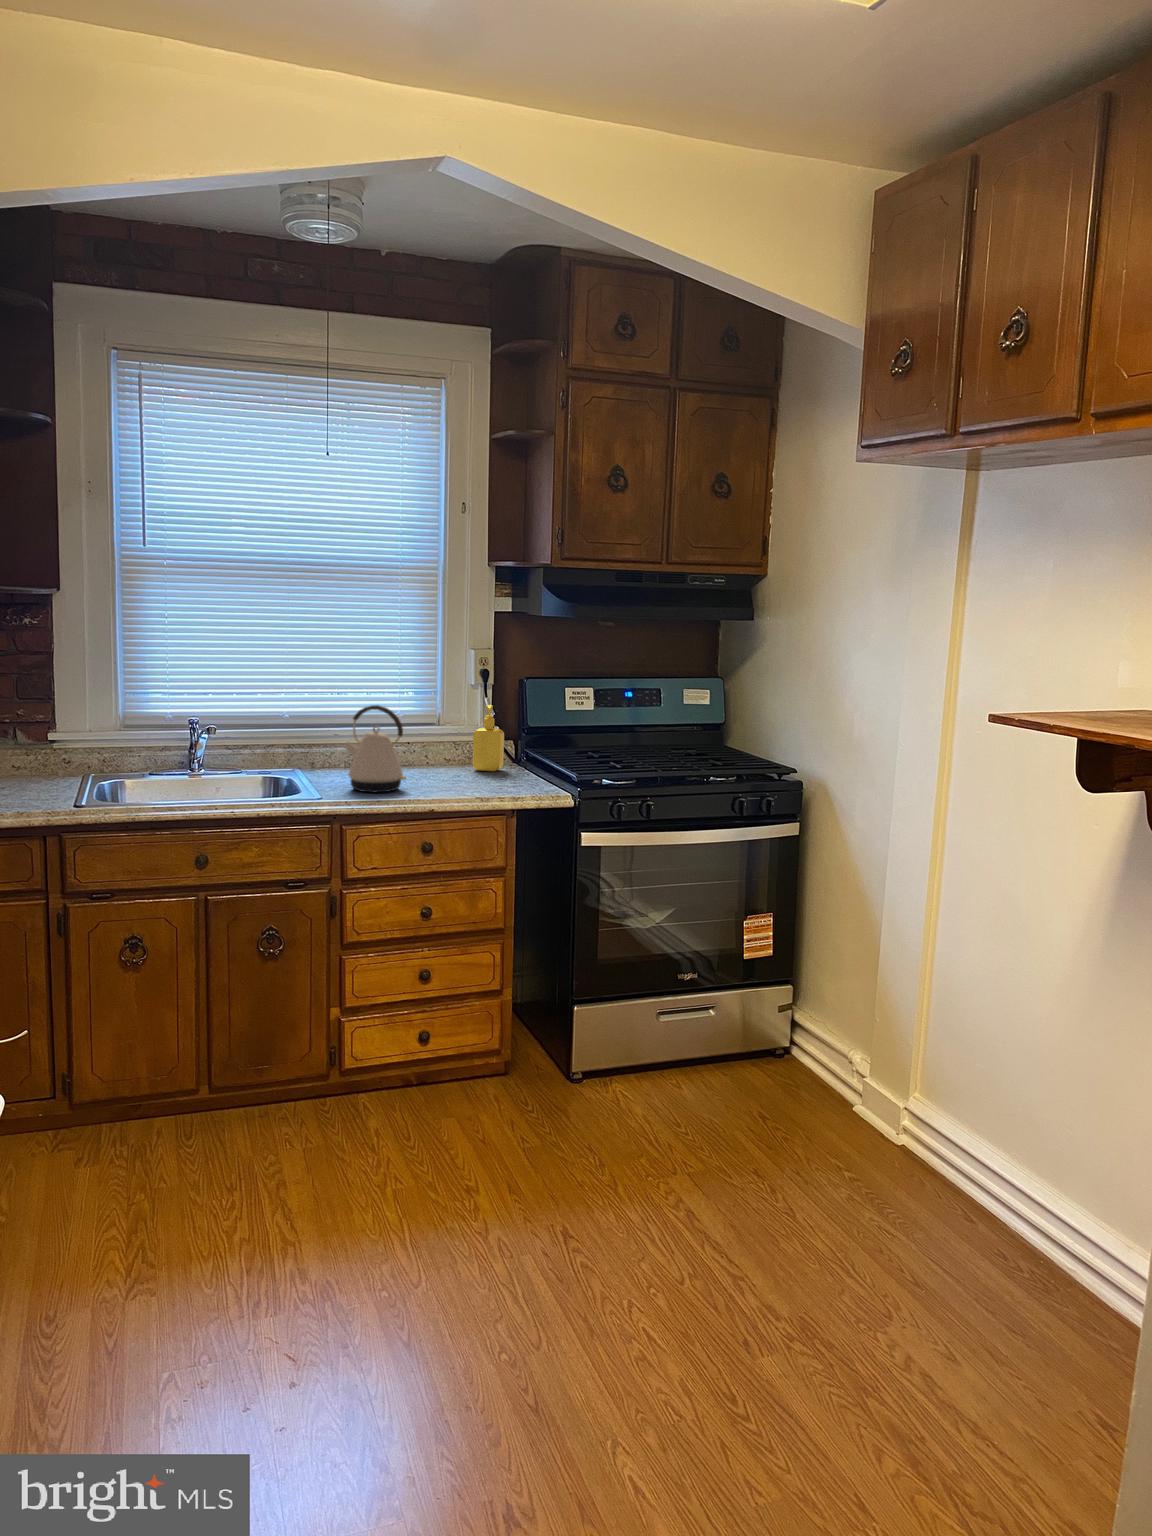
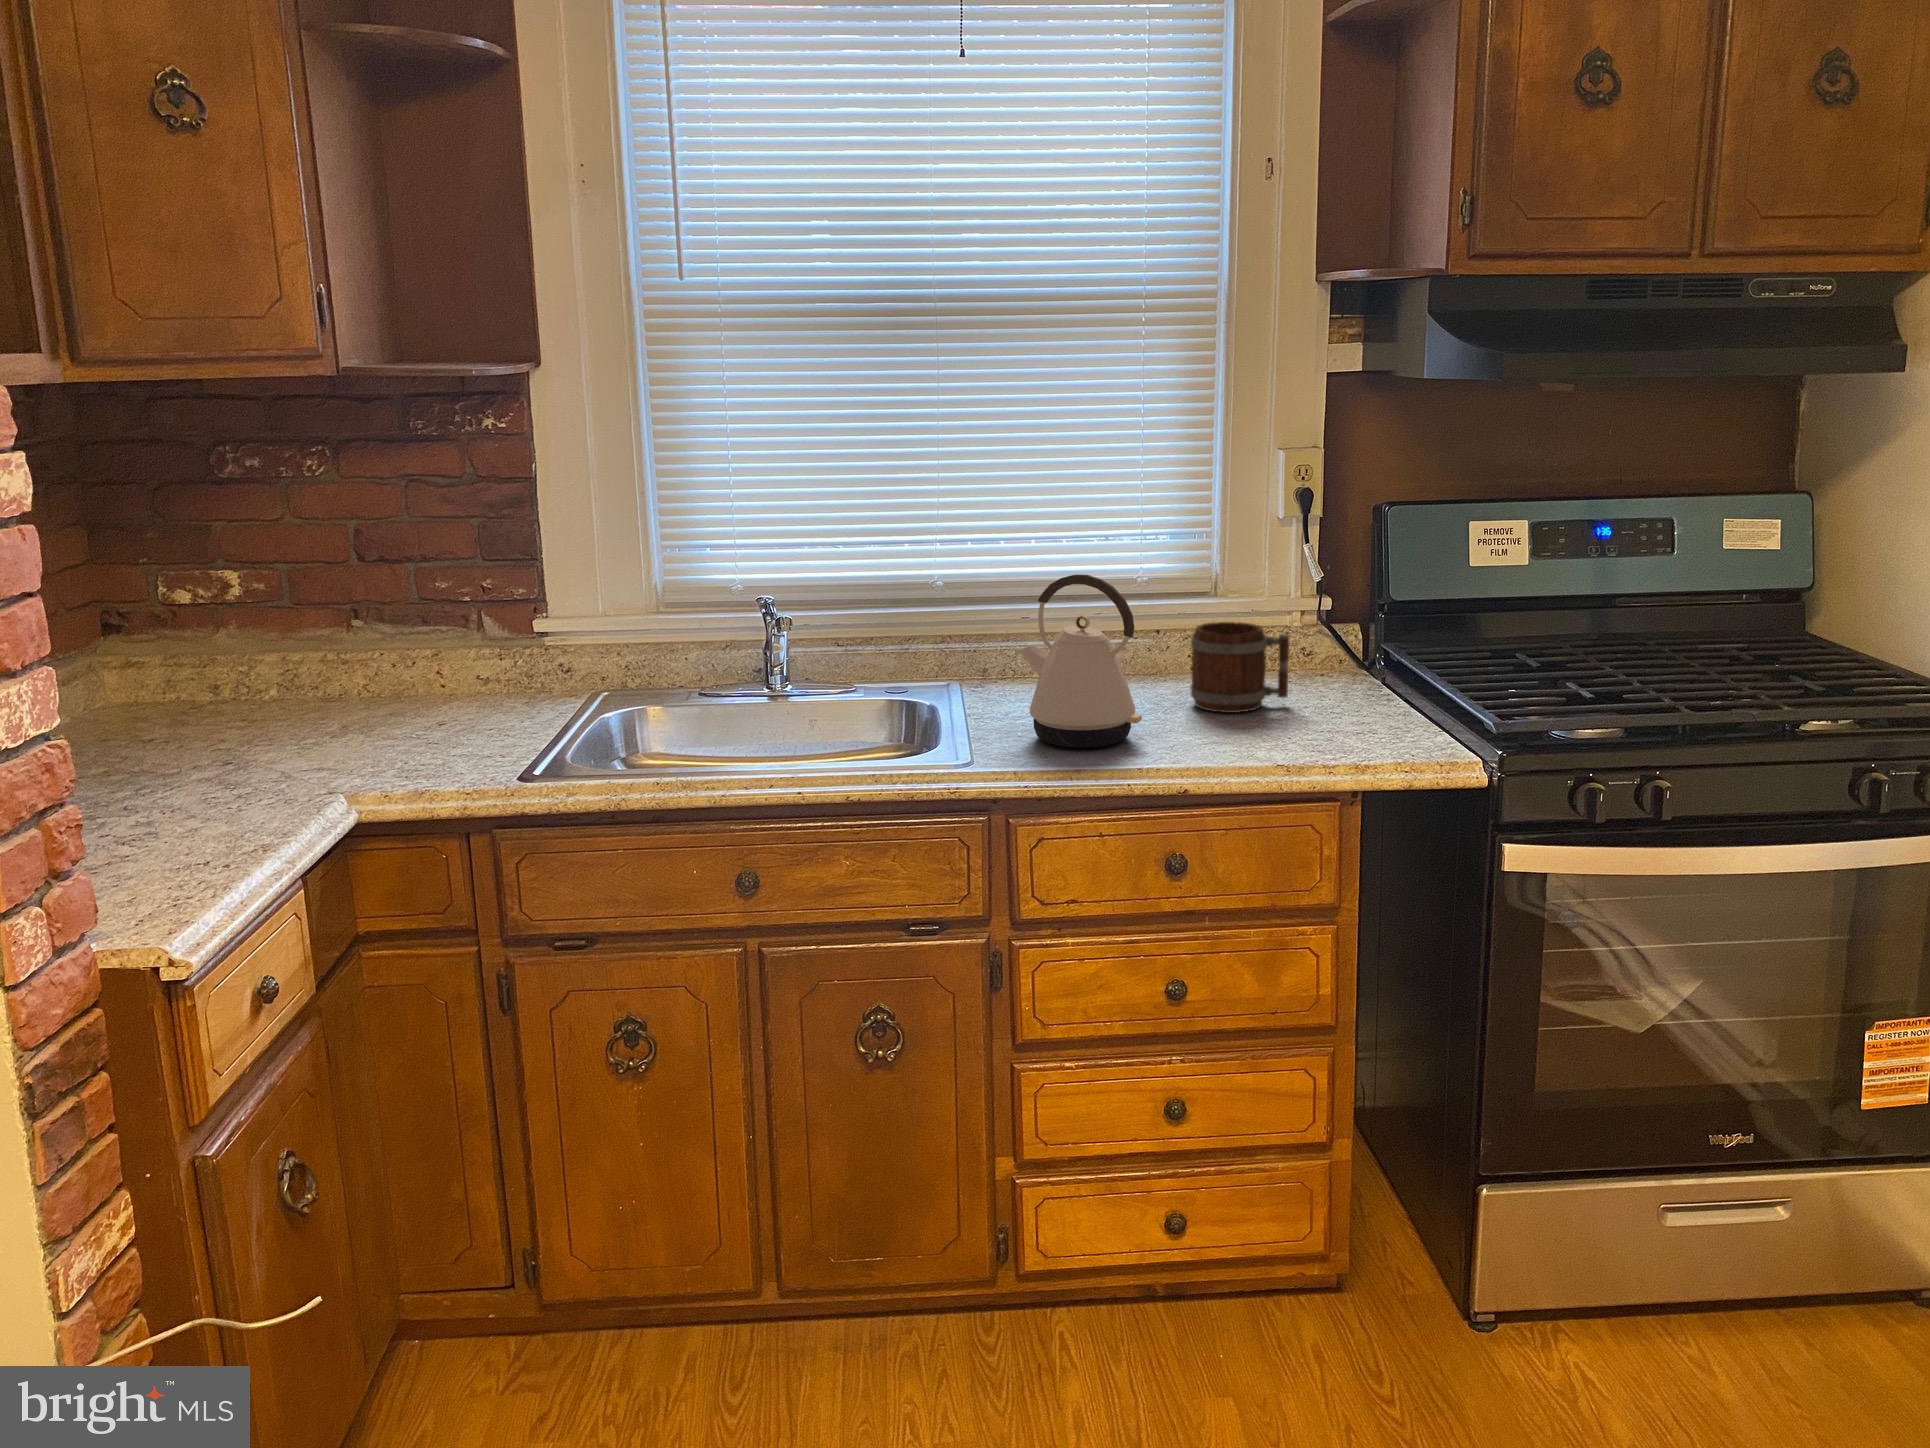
soap dispenser: present [473,705,504,771] -> none [1279,559,1342,689]
mug: none [428,735,478,780] -> present [1191,622,1289,713]

